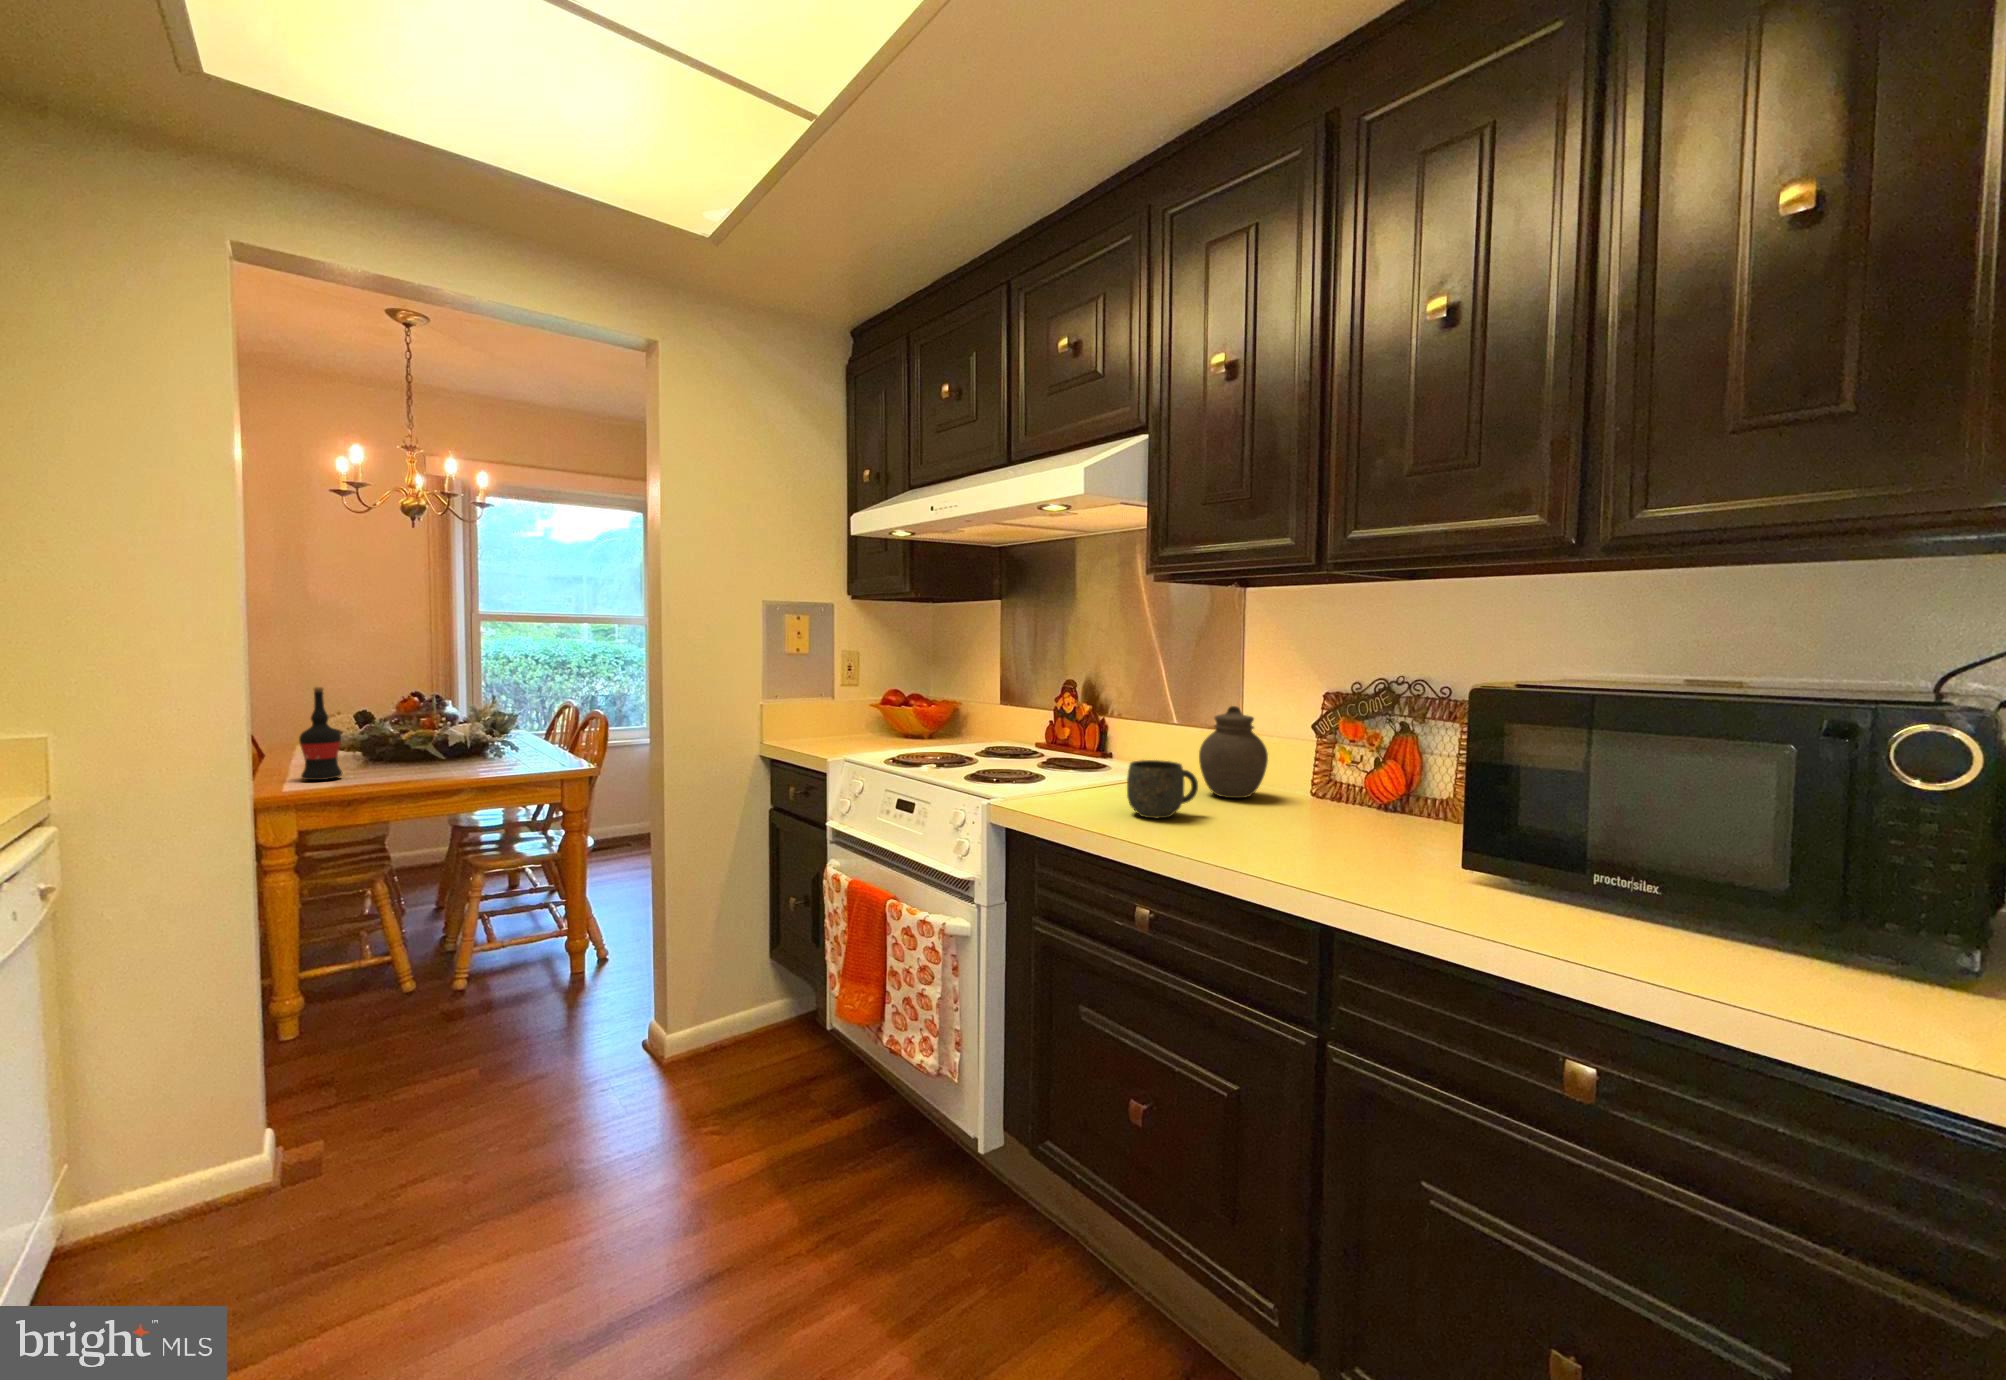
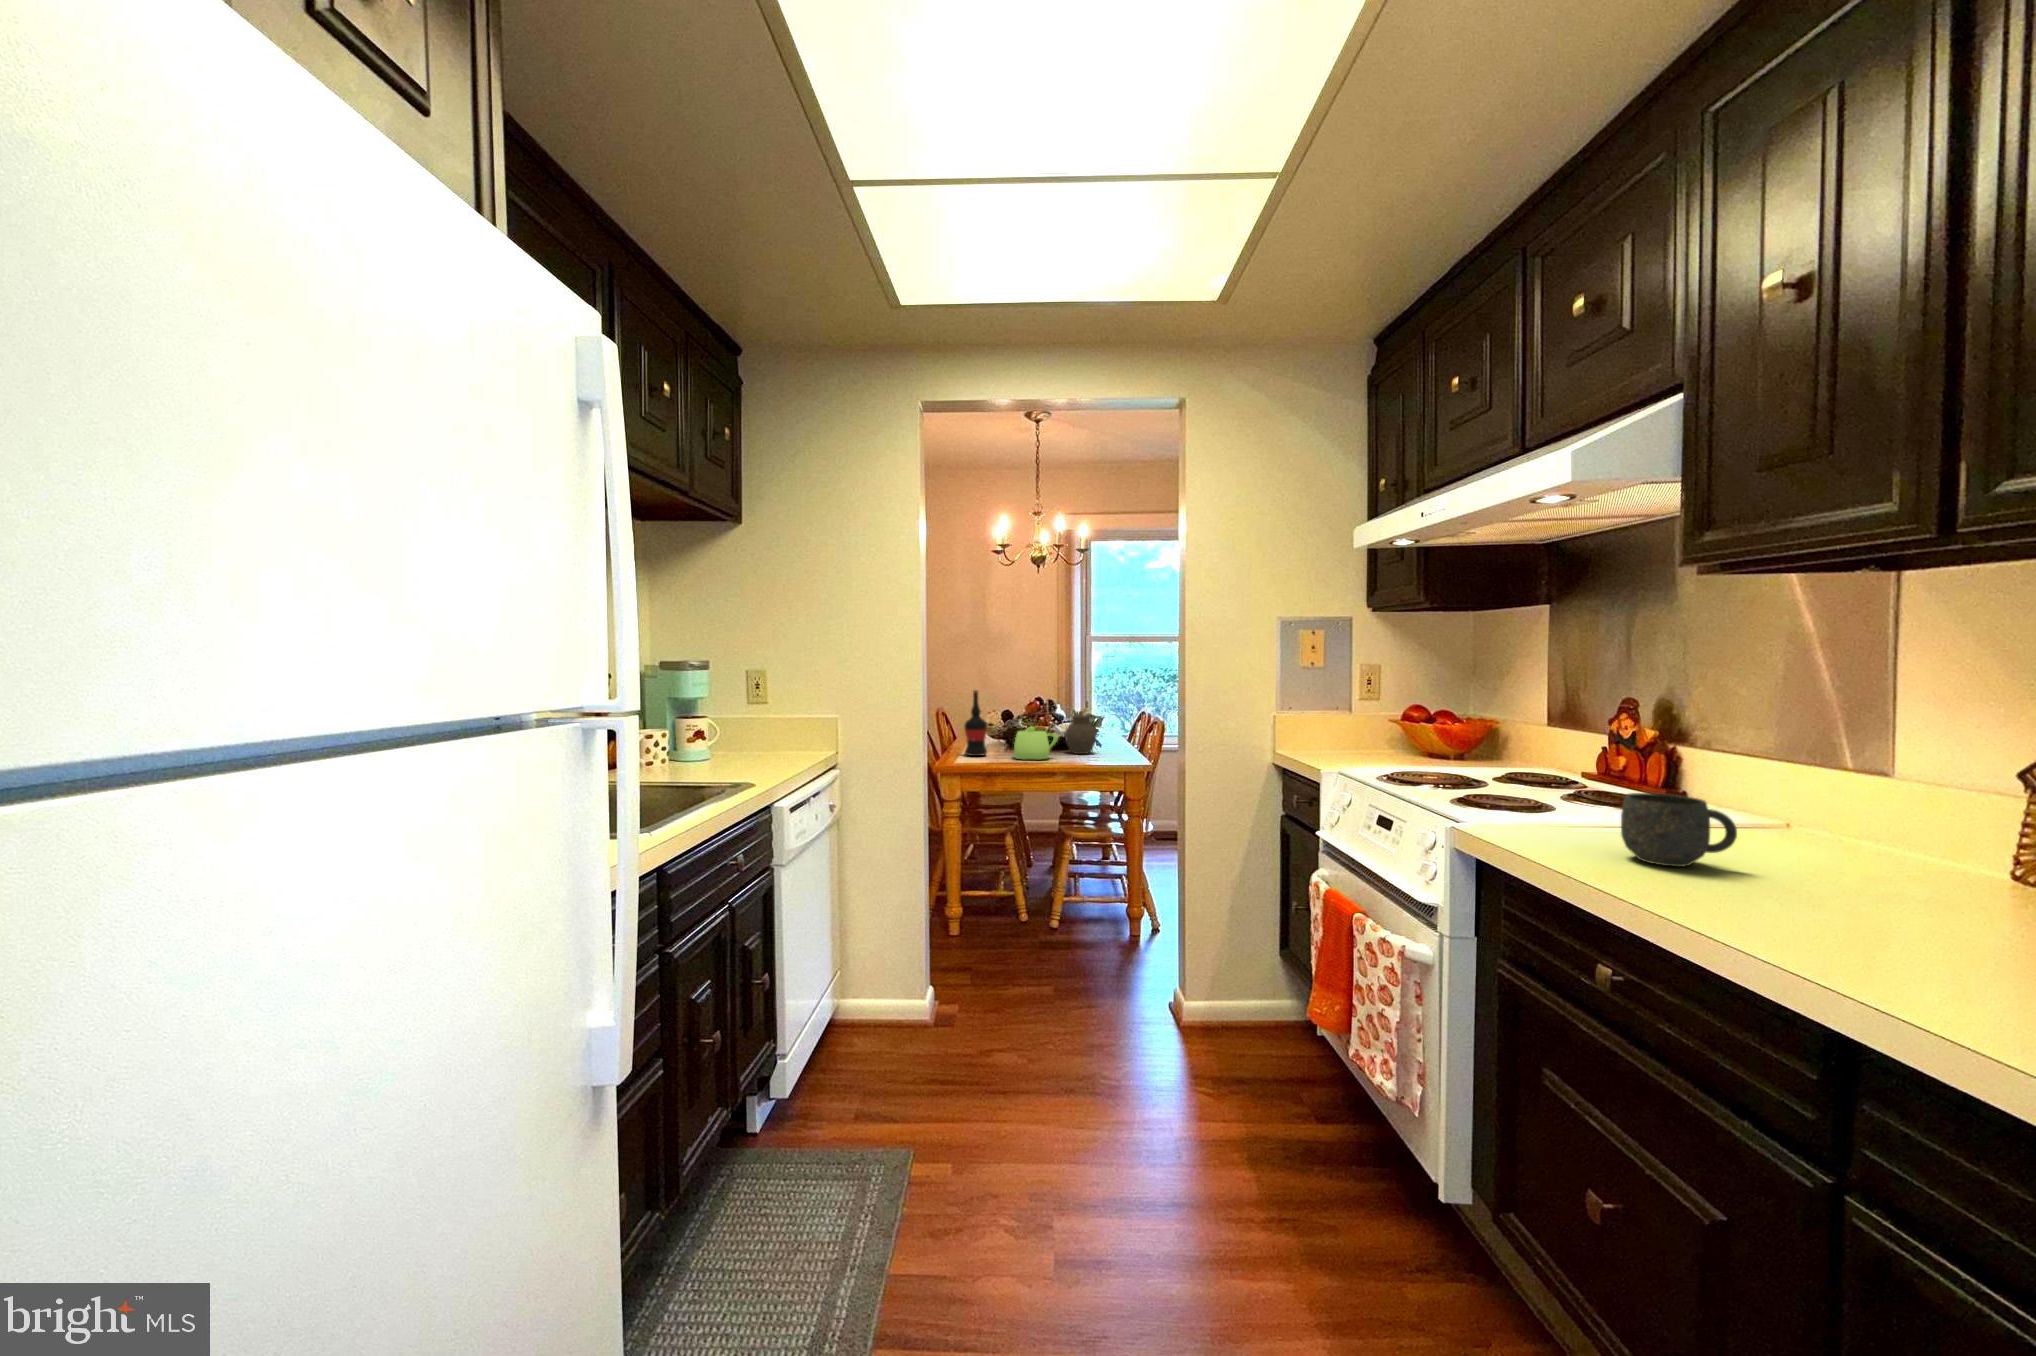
jar: present [1199,706,1268,798] -> present [1065,711,1097,754]
teapot: none [391,734,462,778] -> present [1014,727,1058,760]

